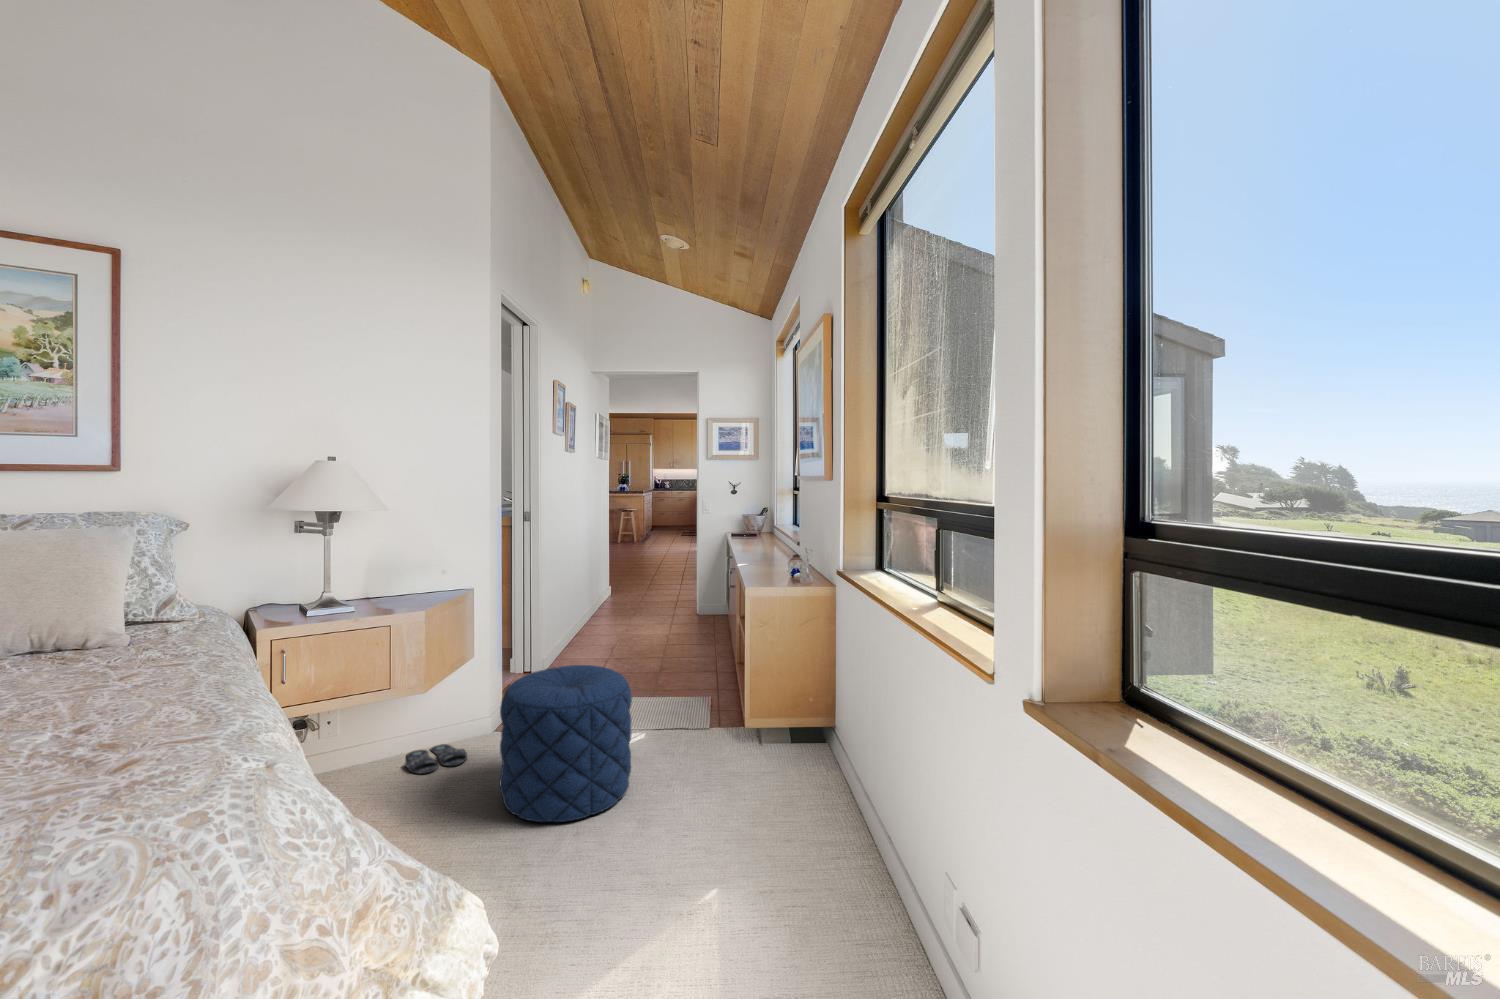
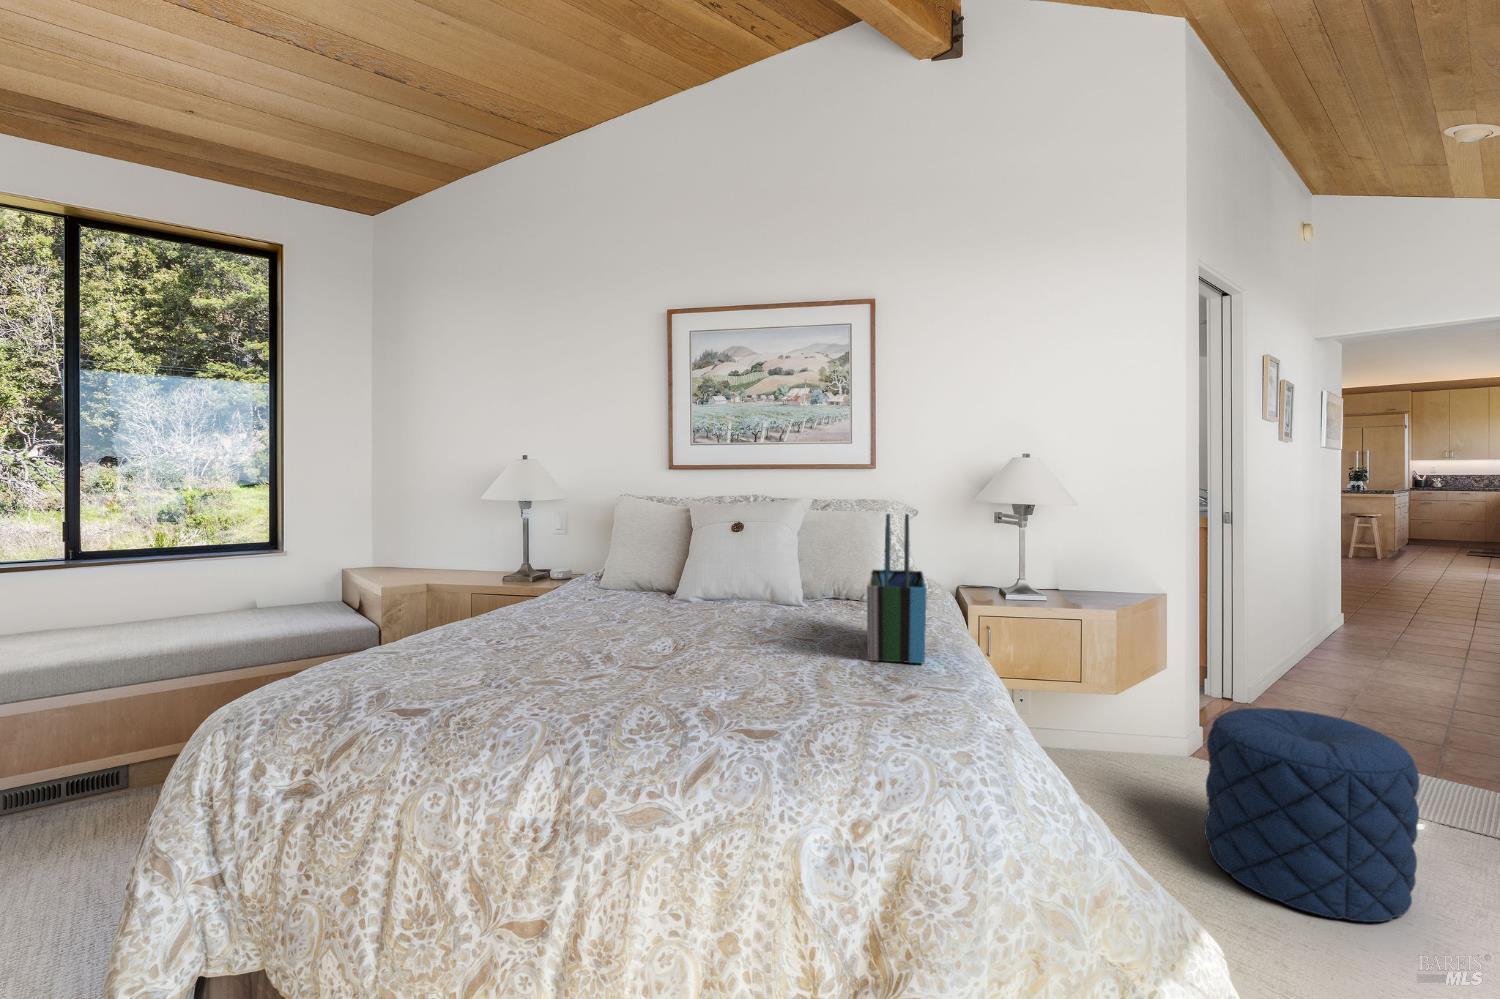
tote bag: none [55,530,171,731] -> present [867,514,927,664]
slippers: present [405,744,467,774] -> none [1087,757,1156,789]

